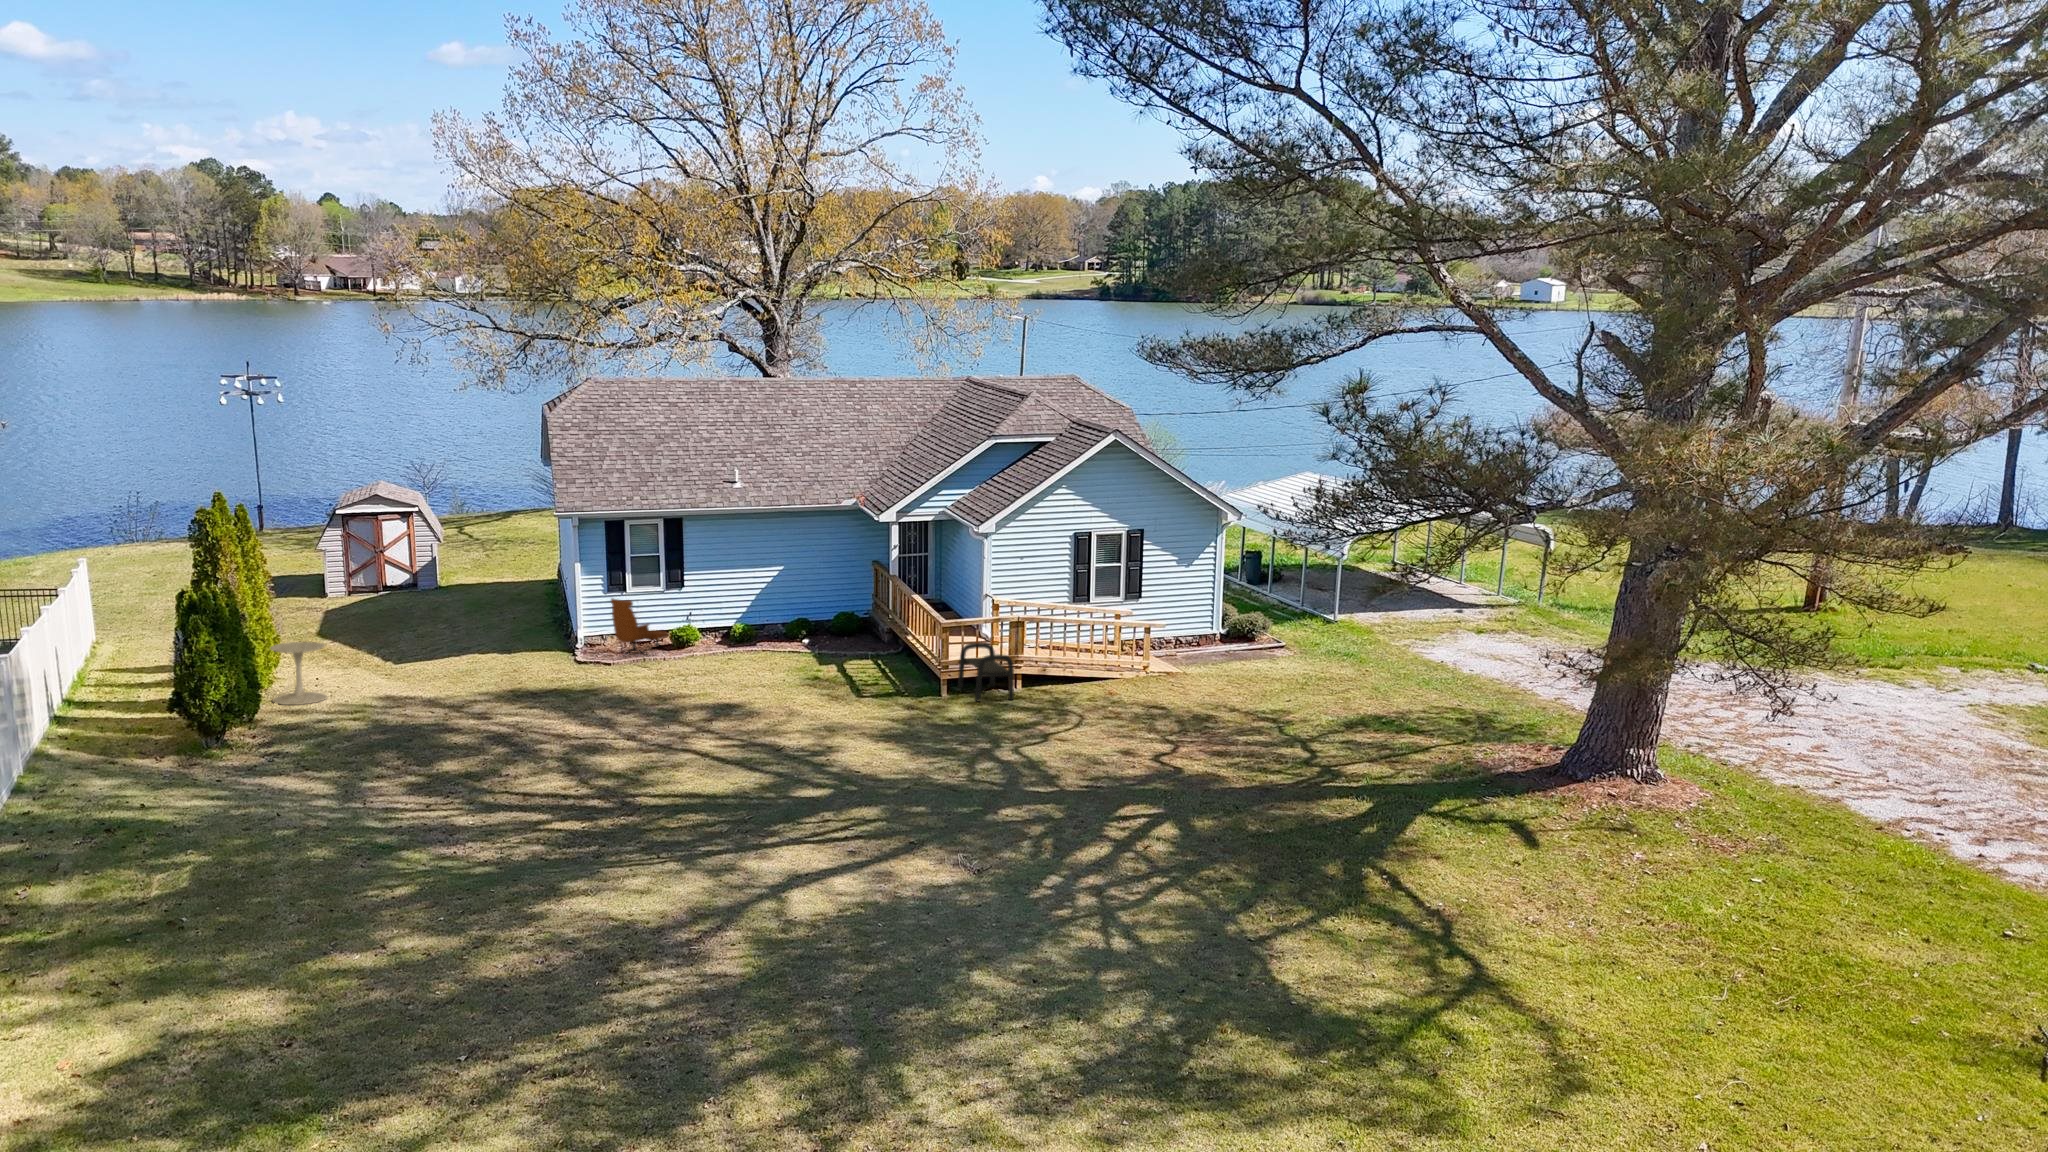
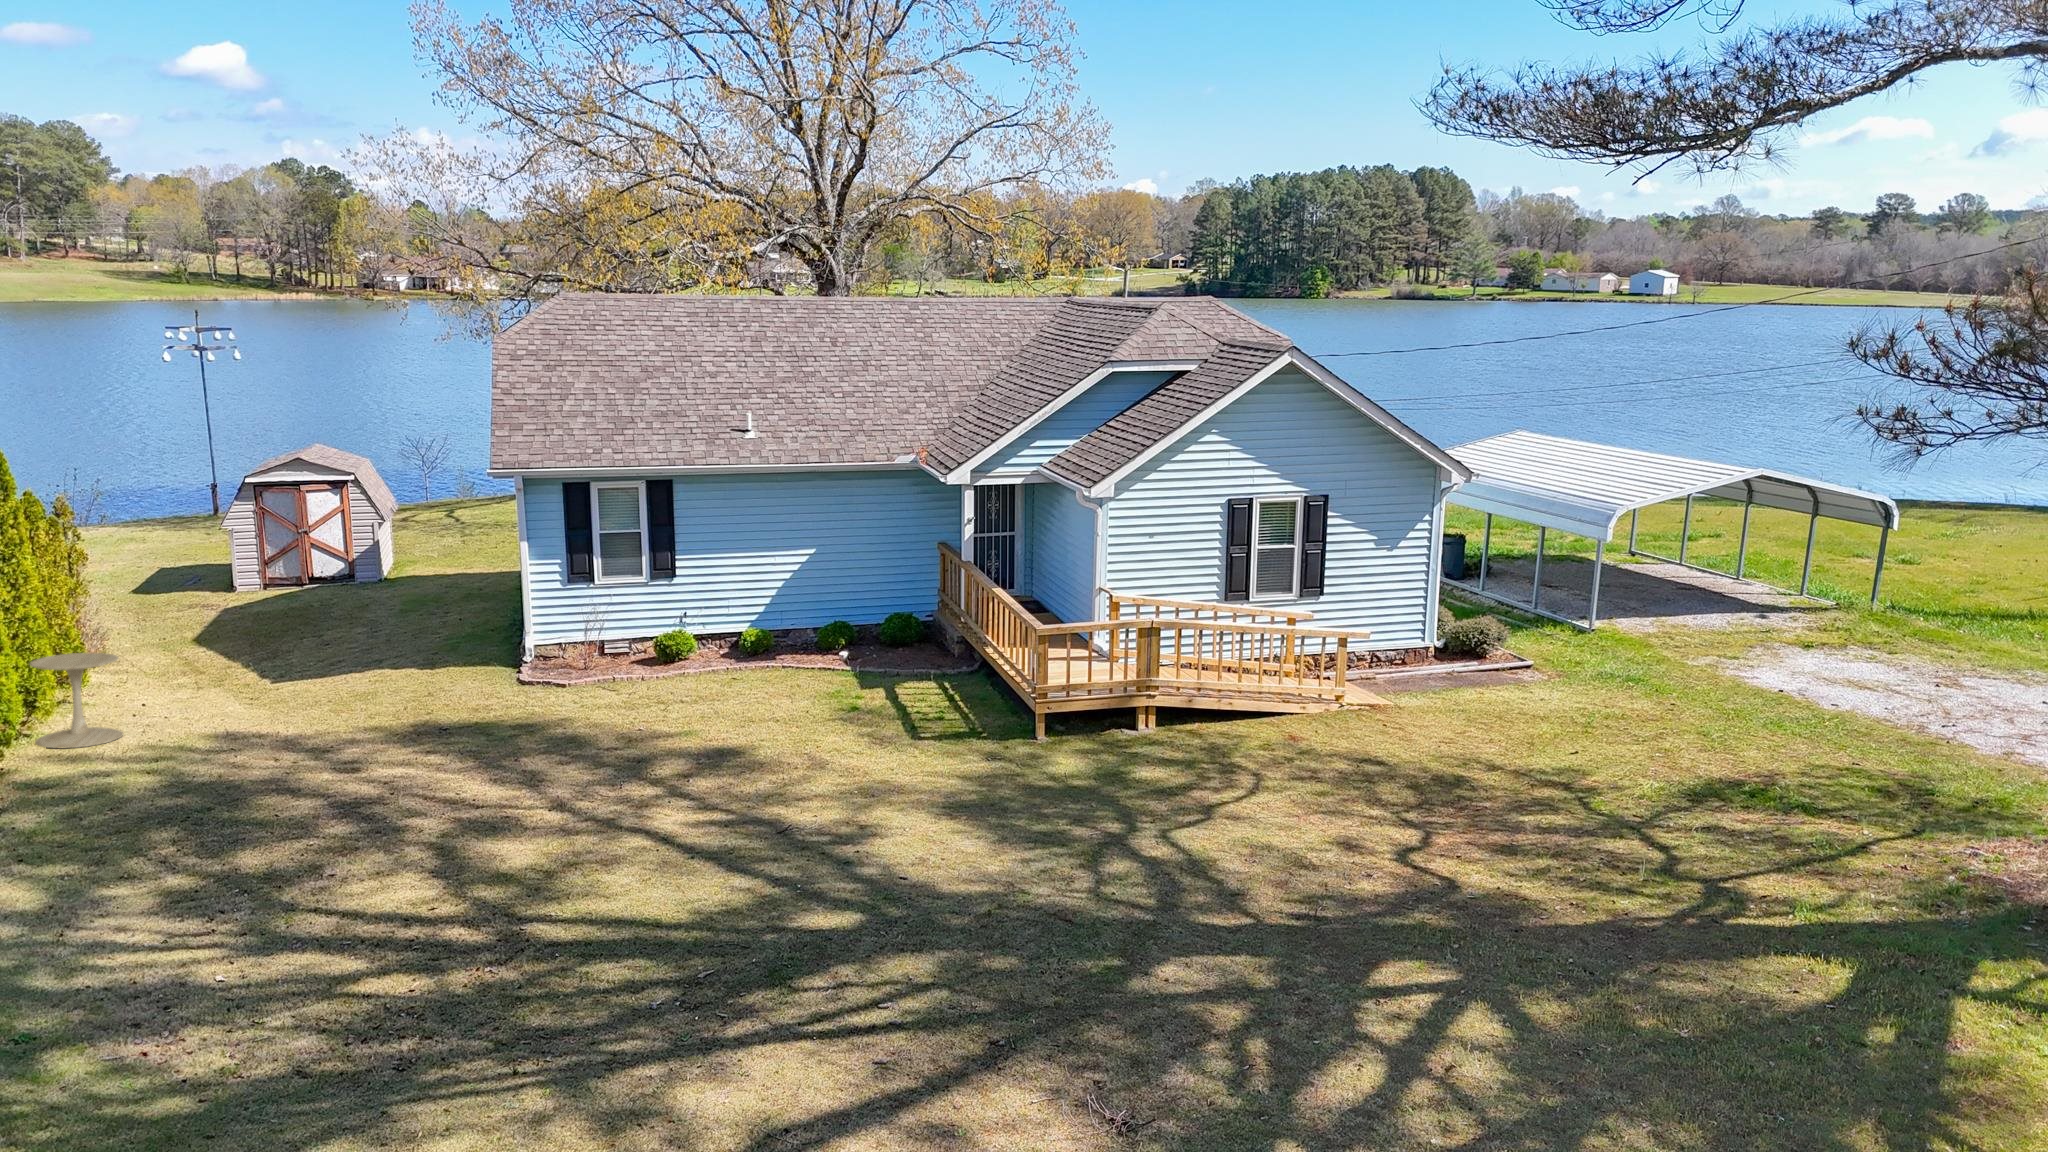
lounge chair: present [611,599,670,653] -> none [567,591,655,676]
bench: present [958,643,1014,701] -> none [1061,659,1147,748]

